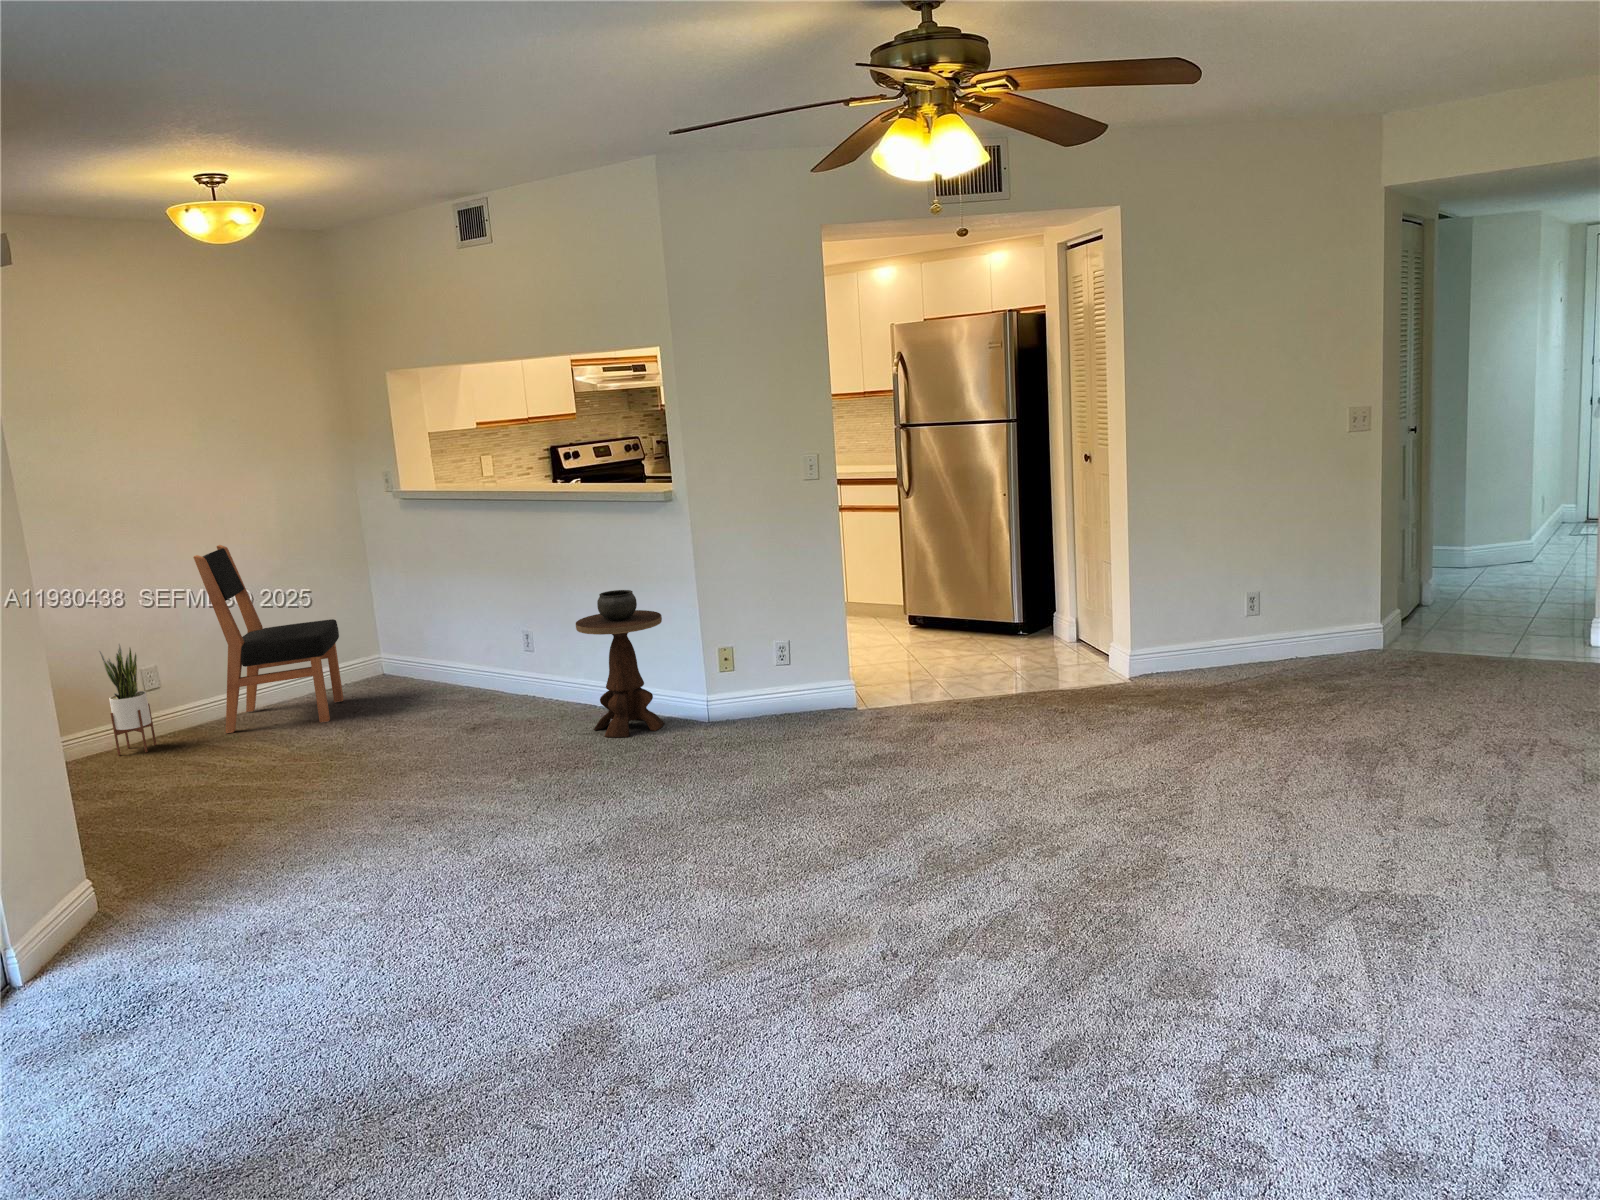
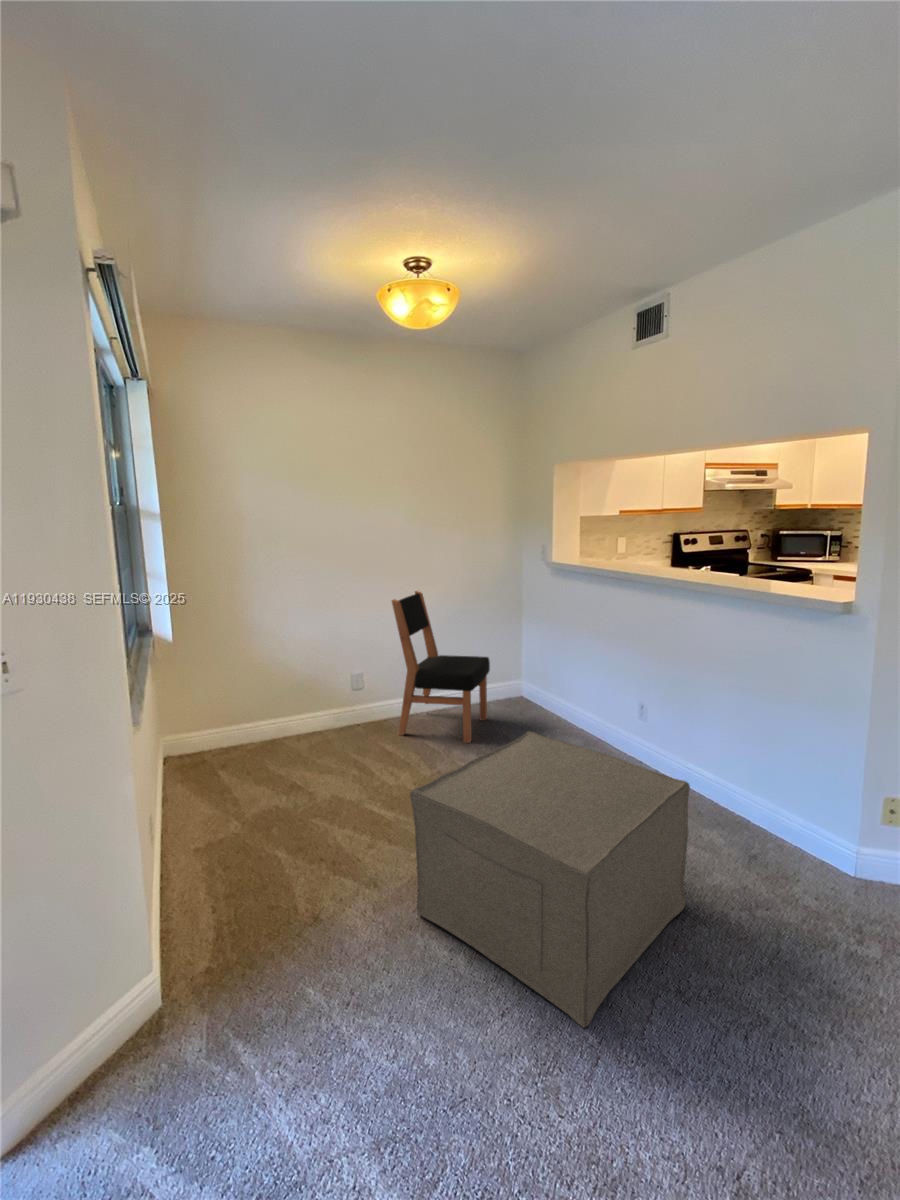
side table: present [576,590,665,738] -> none [709,701,818,874]
potted plant: present [99,644,157,756] -> none [319,658,353,741]
ottoman: none [298,653,565,825] -> present [410,731,690,1028]

